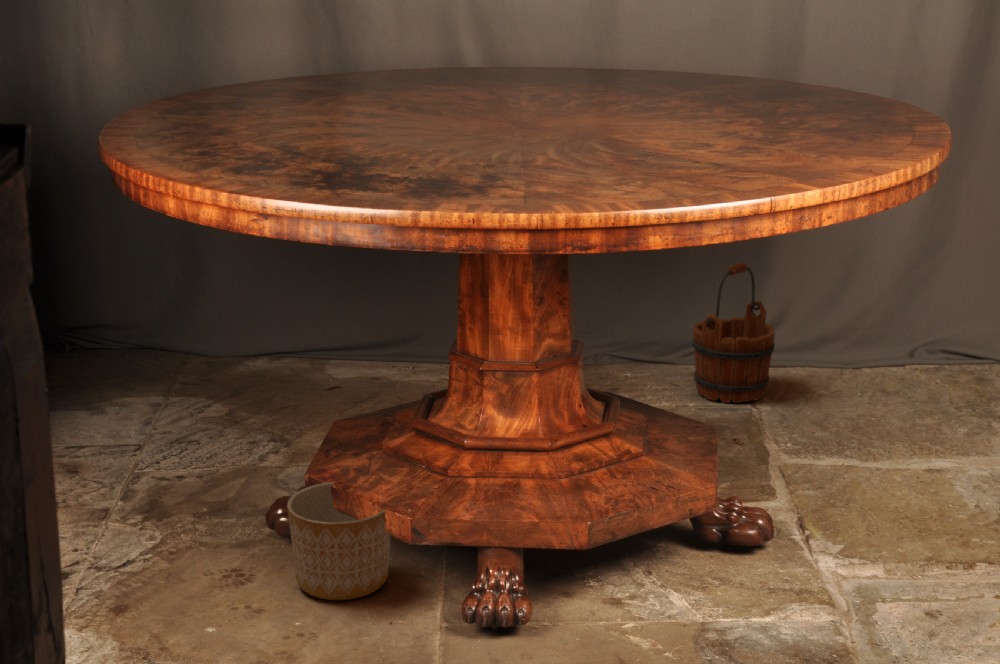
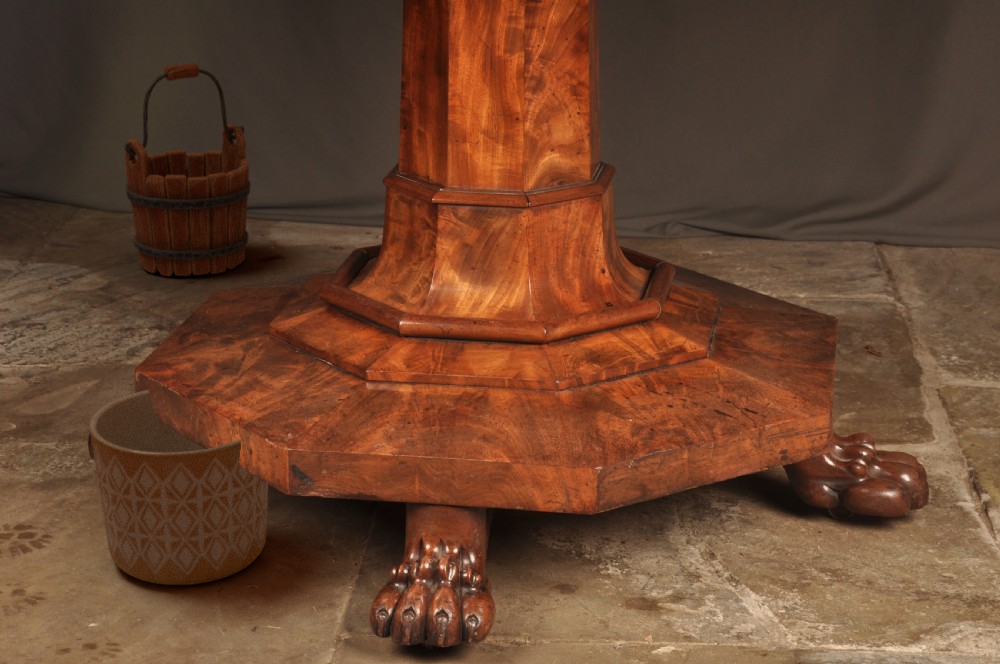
wooden bucket: present [692,263,775,403] -> present [124,63,250,276]

